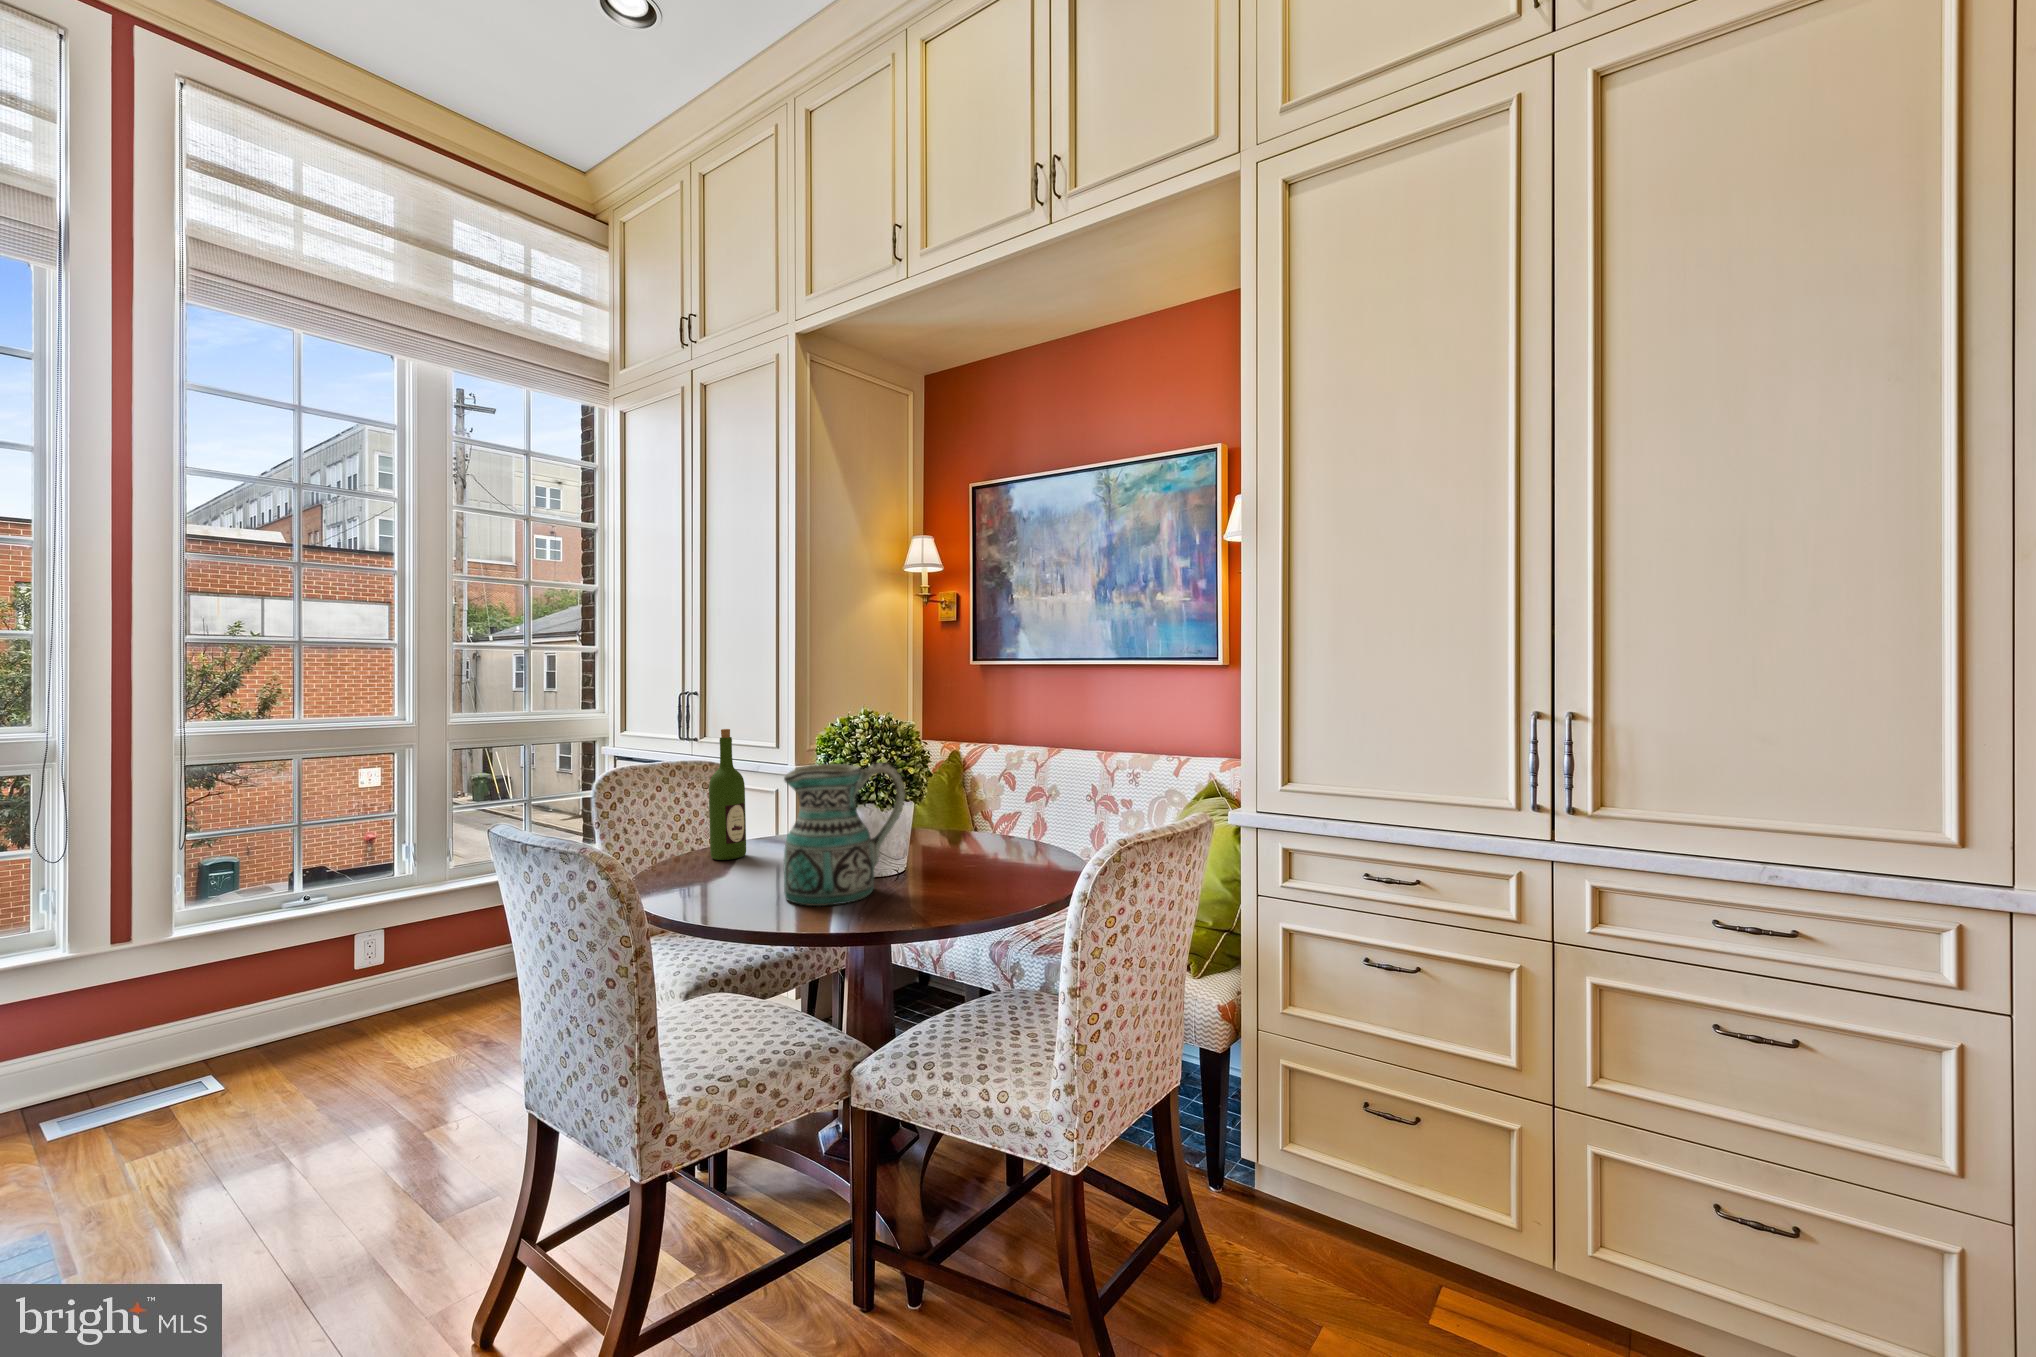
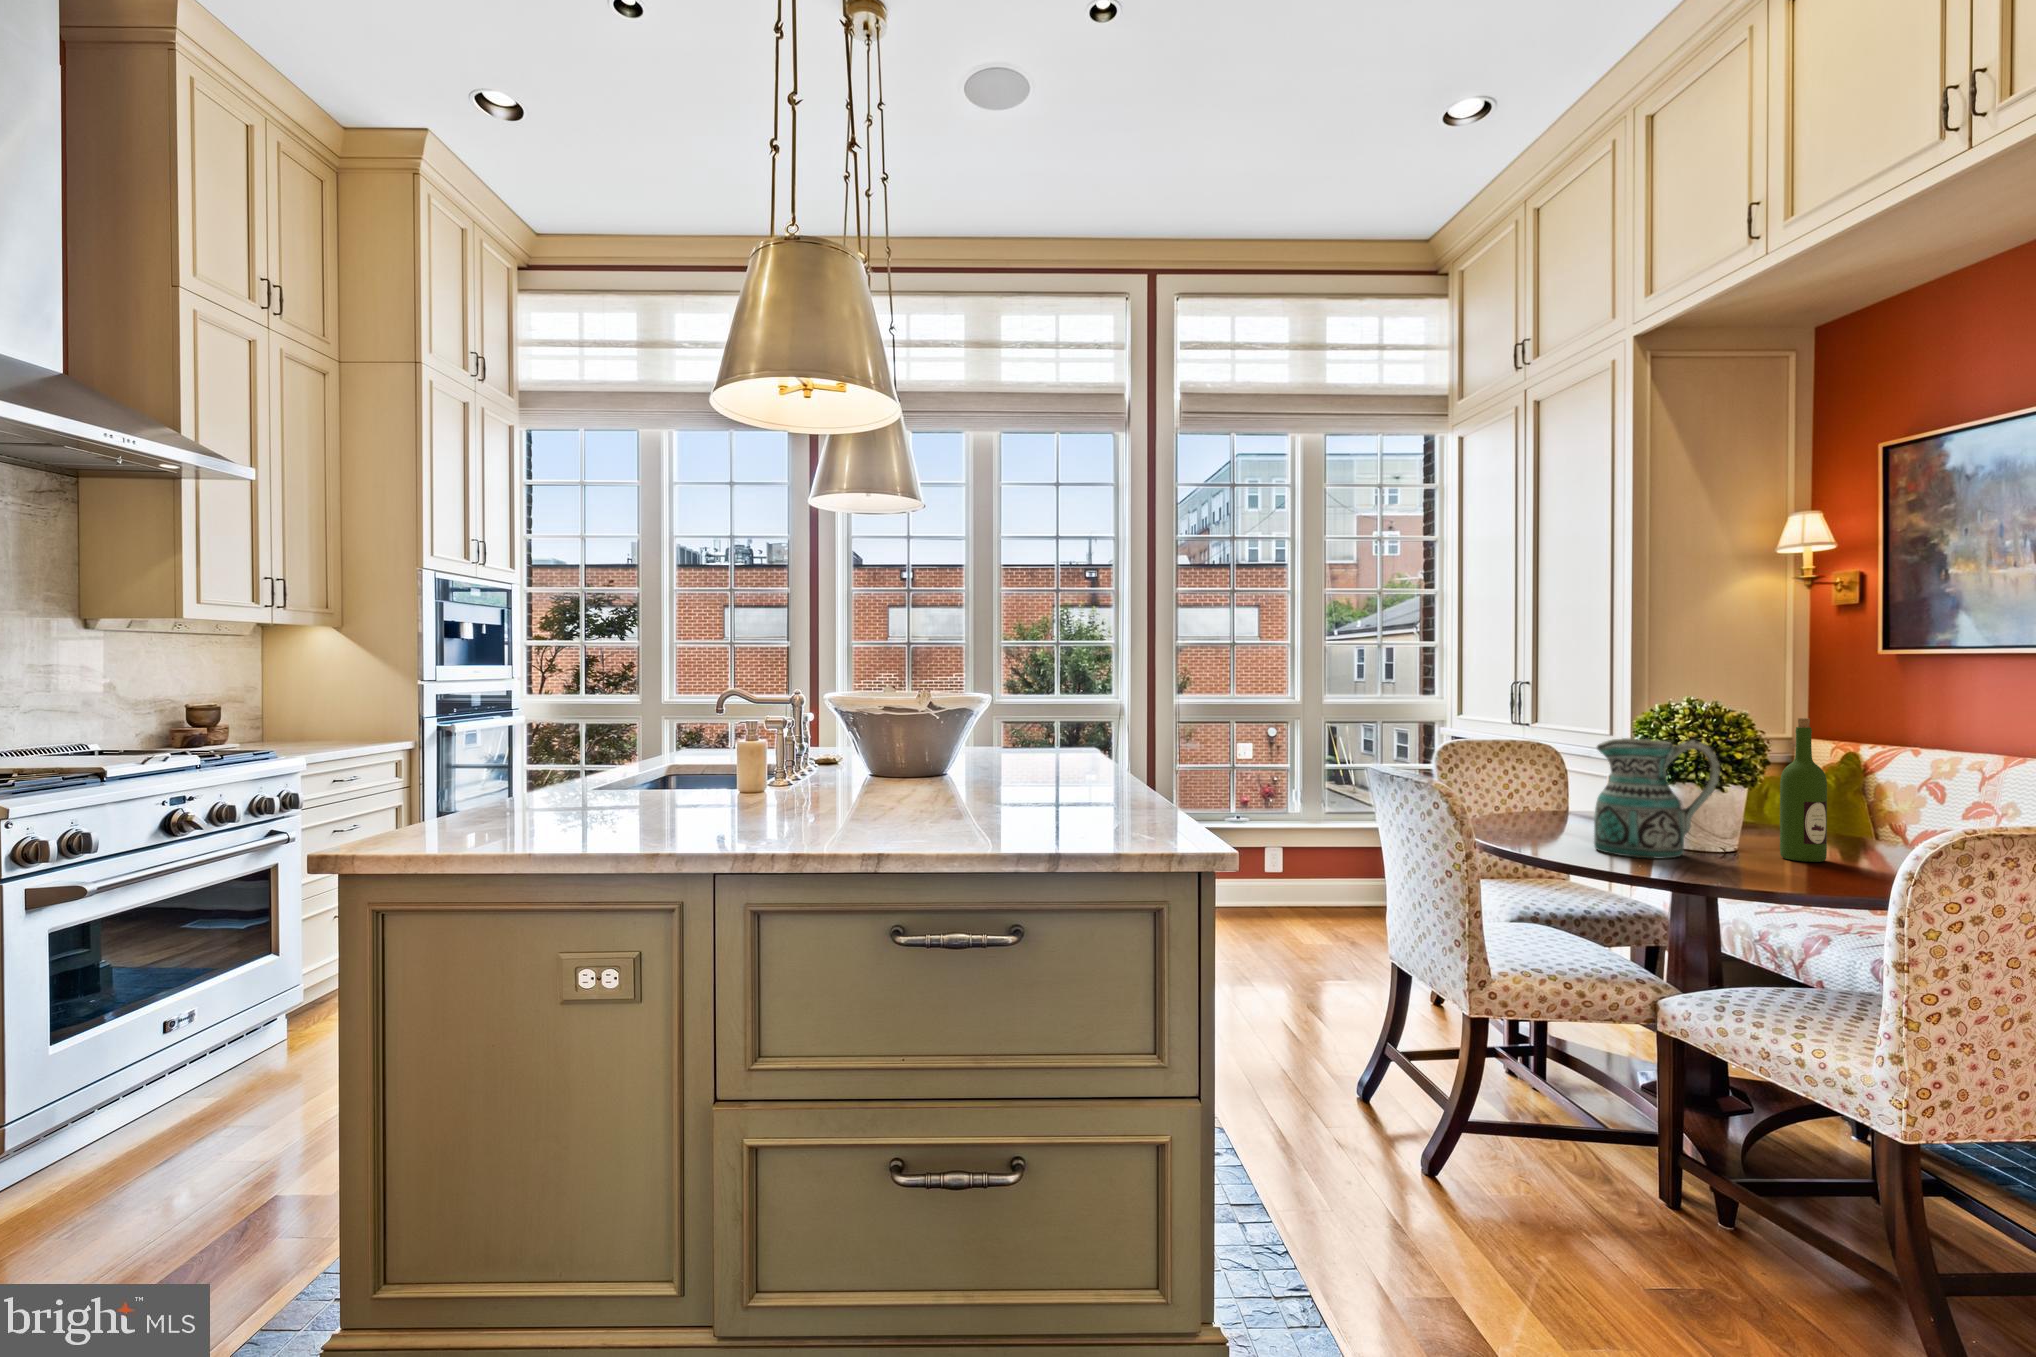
wine bottle: present [709,729,746,860] -> present [1780,718,1827,862]

